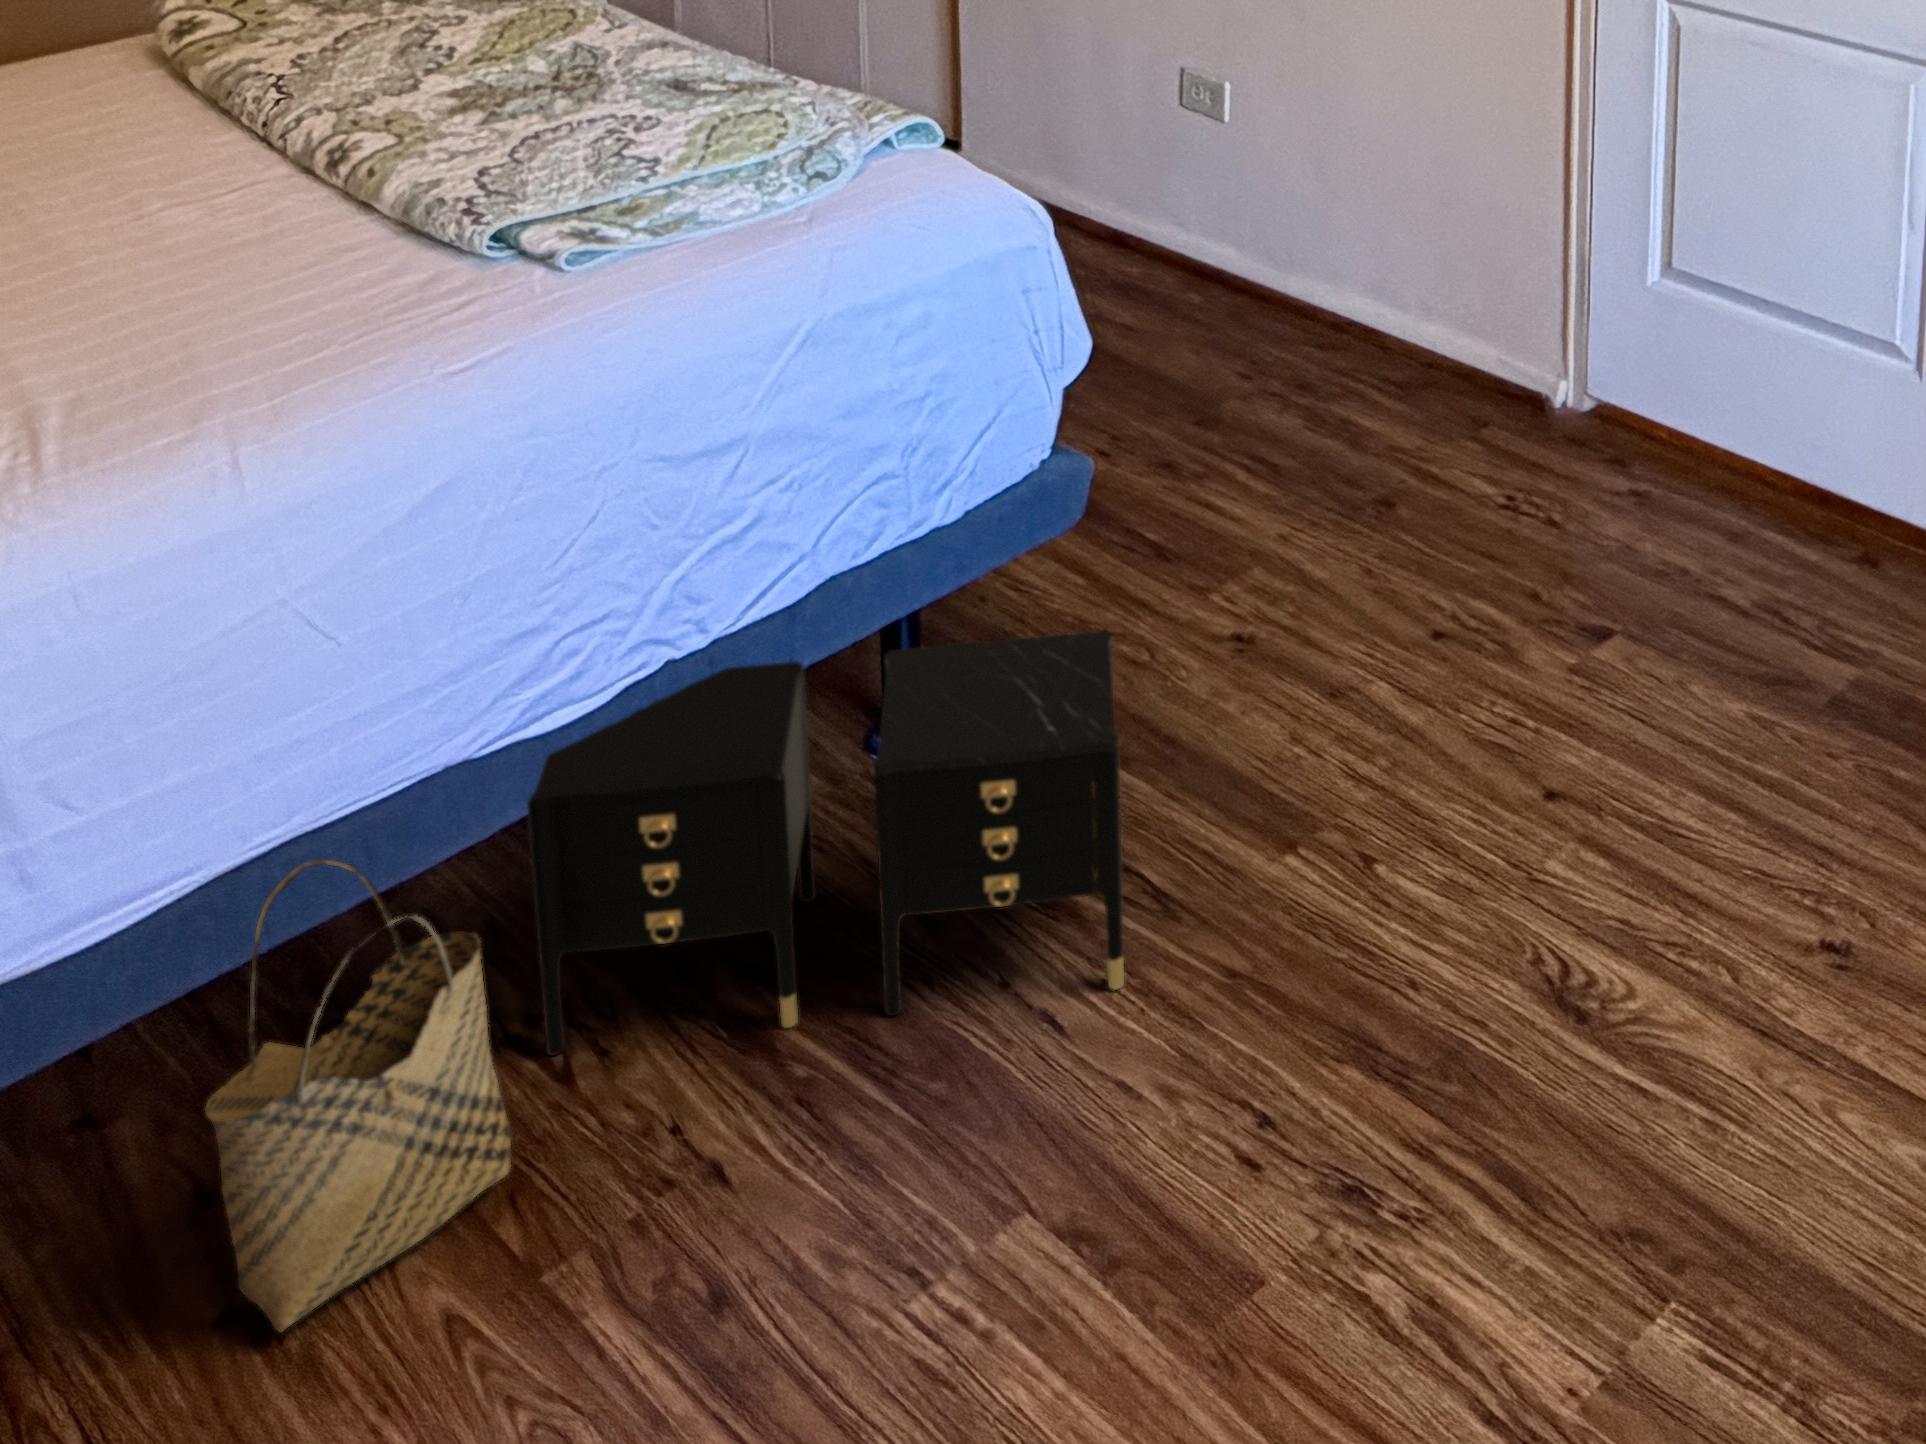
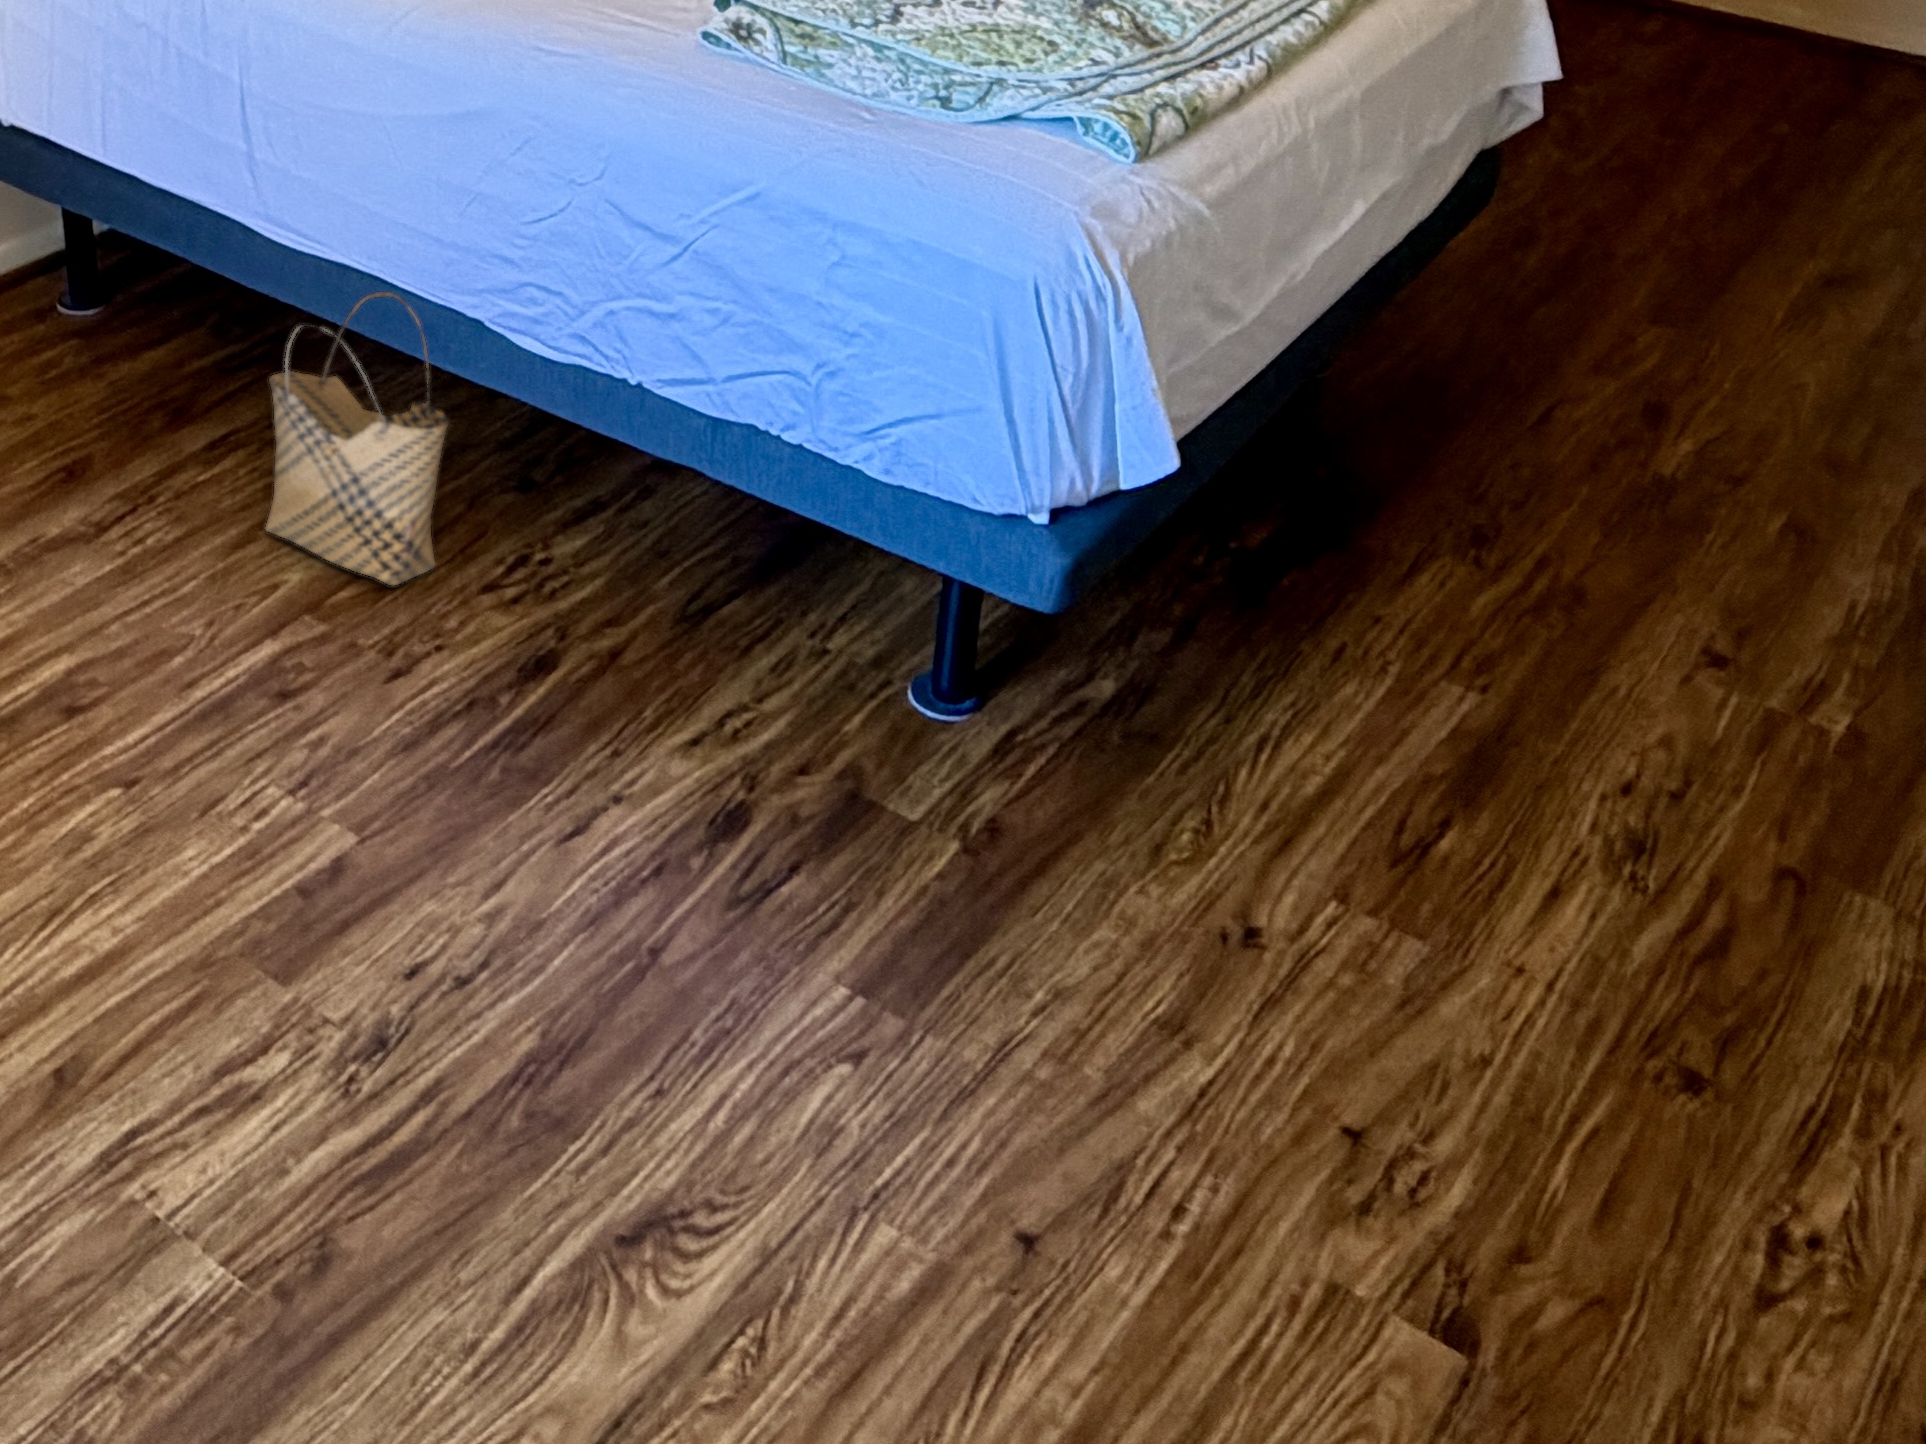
nightstand: present [527,631,1124,1055] -> none [516,374,828,878]

